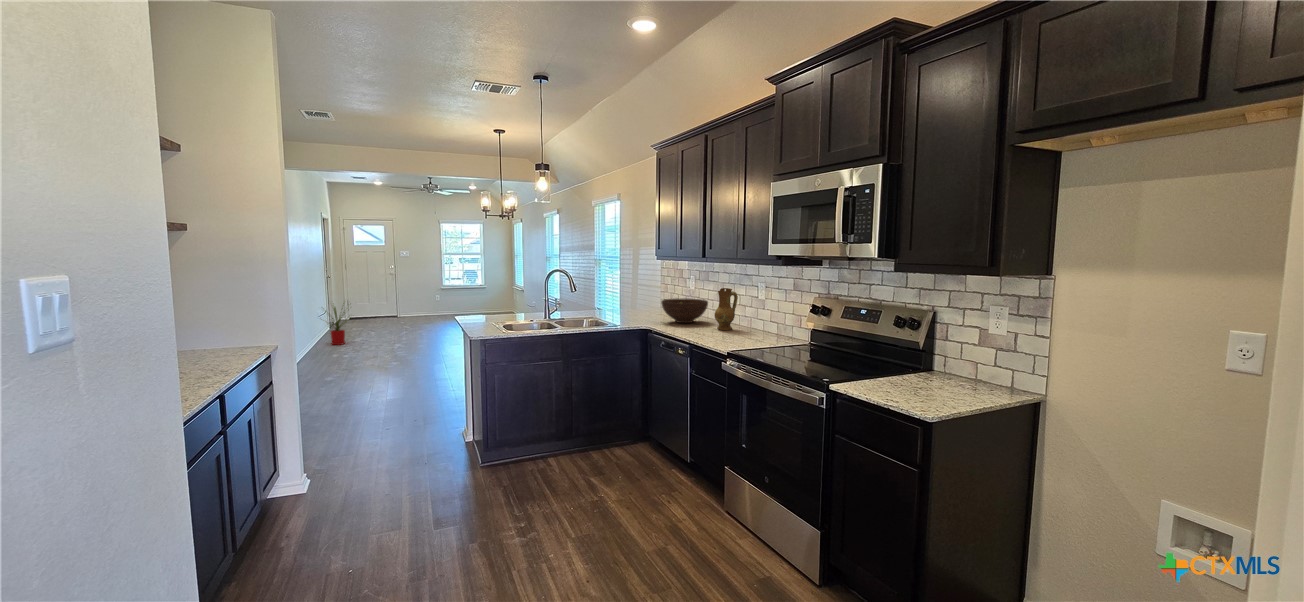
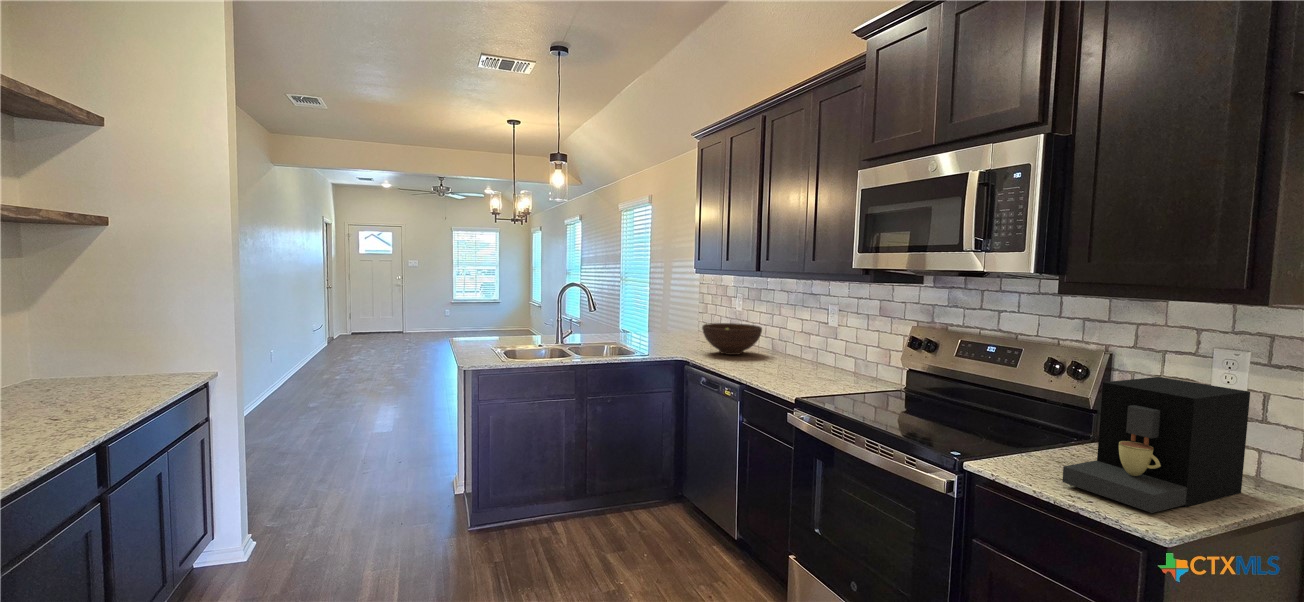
ceramic jug: present [715,288,738,330] -> none [772,311,802,366]
house plant: present [331,307,345,345] -> none [306,313,348,366]
coffee maker: none [888,325,1001,406] -> present [1062,377,1250,513]

